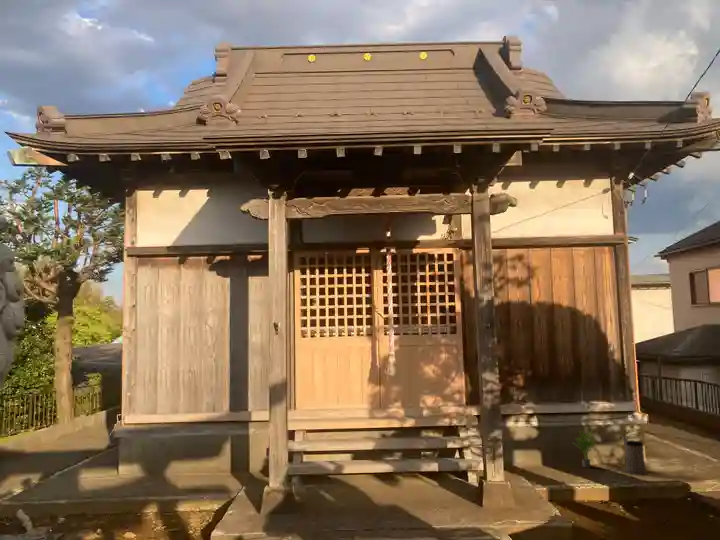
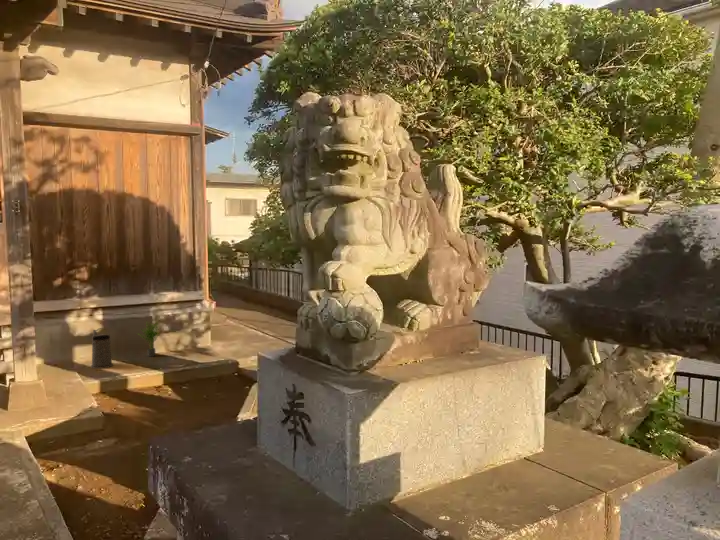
watering can: present [622,435,647,475] -> present [91,328,113,369]

